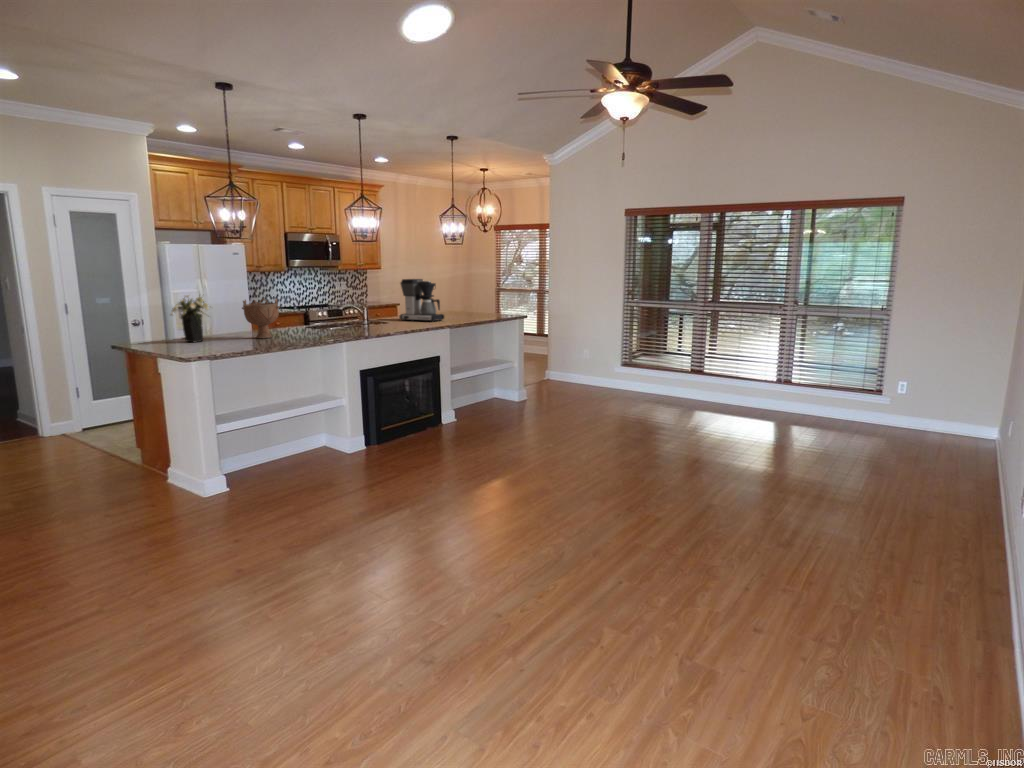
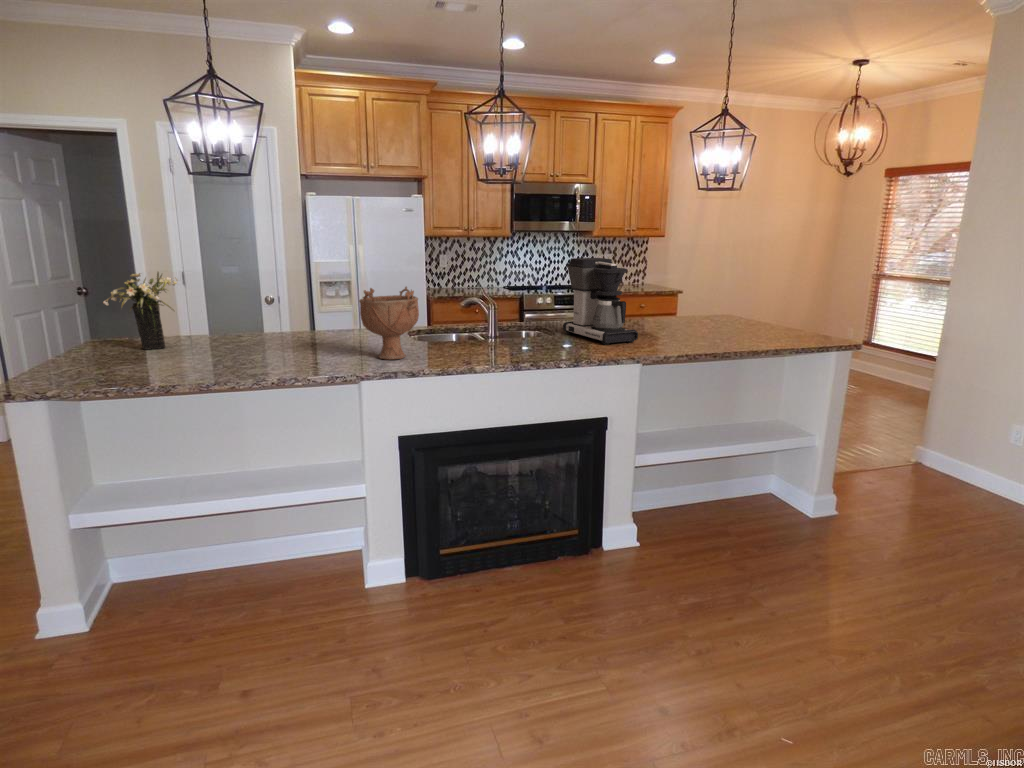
decorative bowl: present [242,298,280,339] -> present [359,287,419,360]

